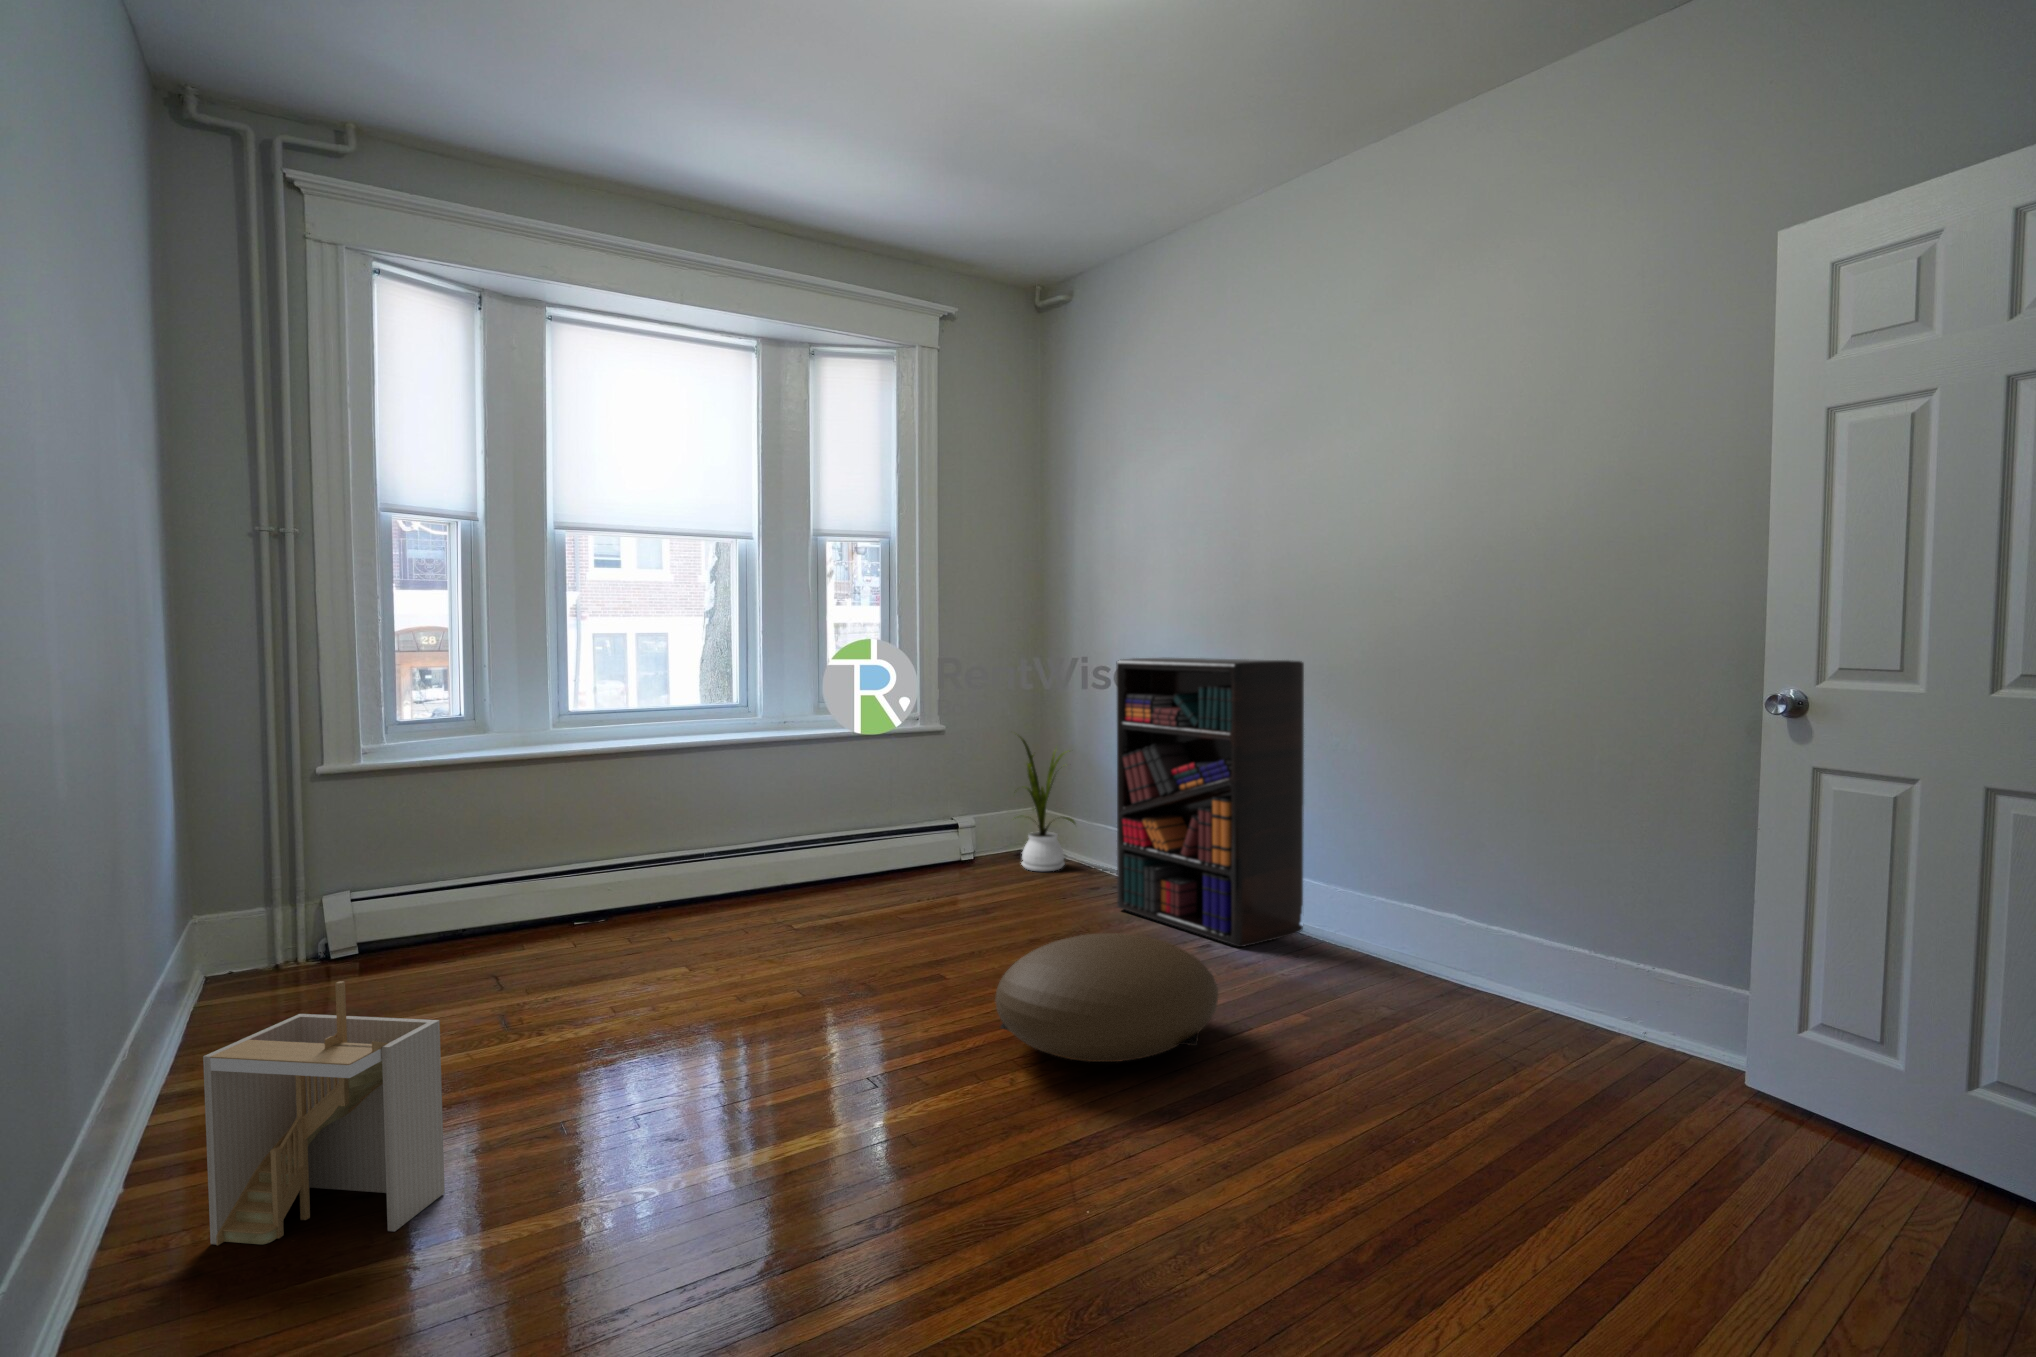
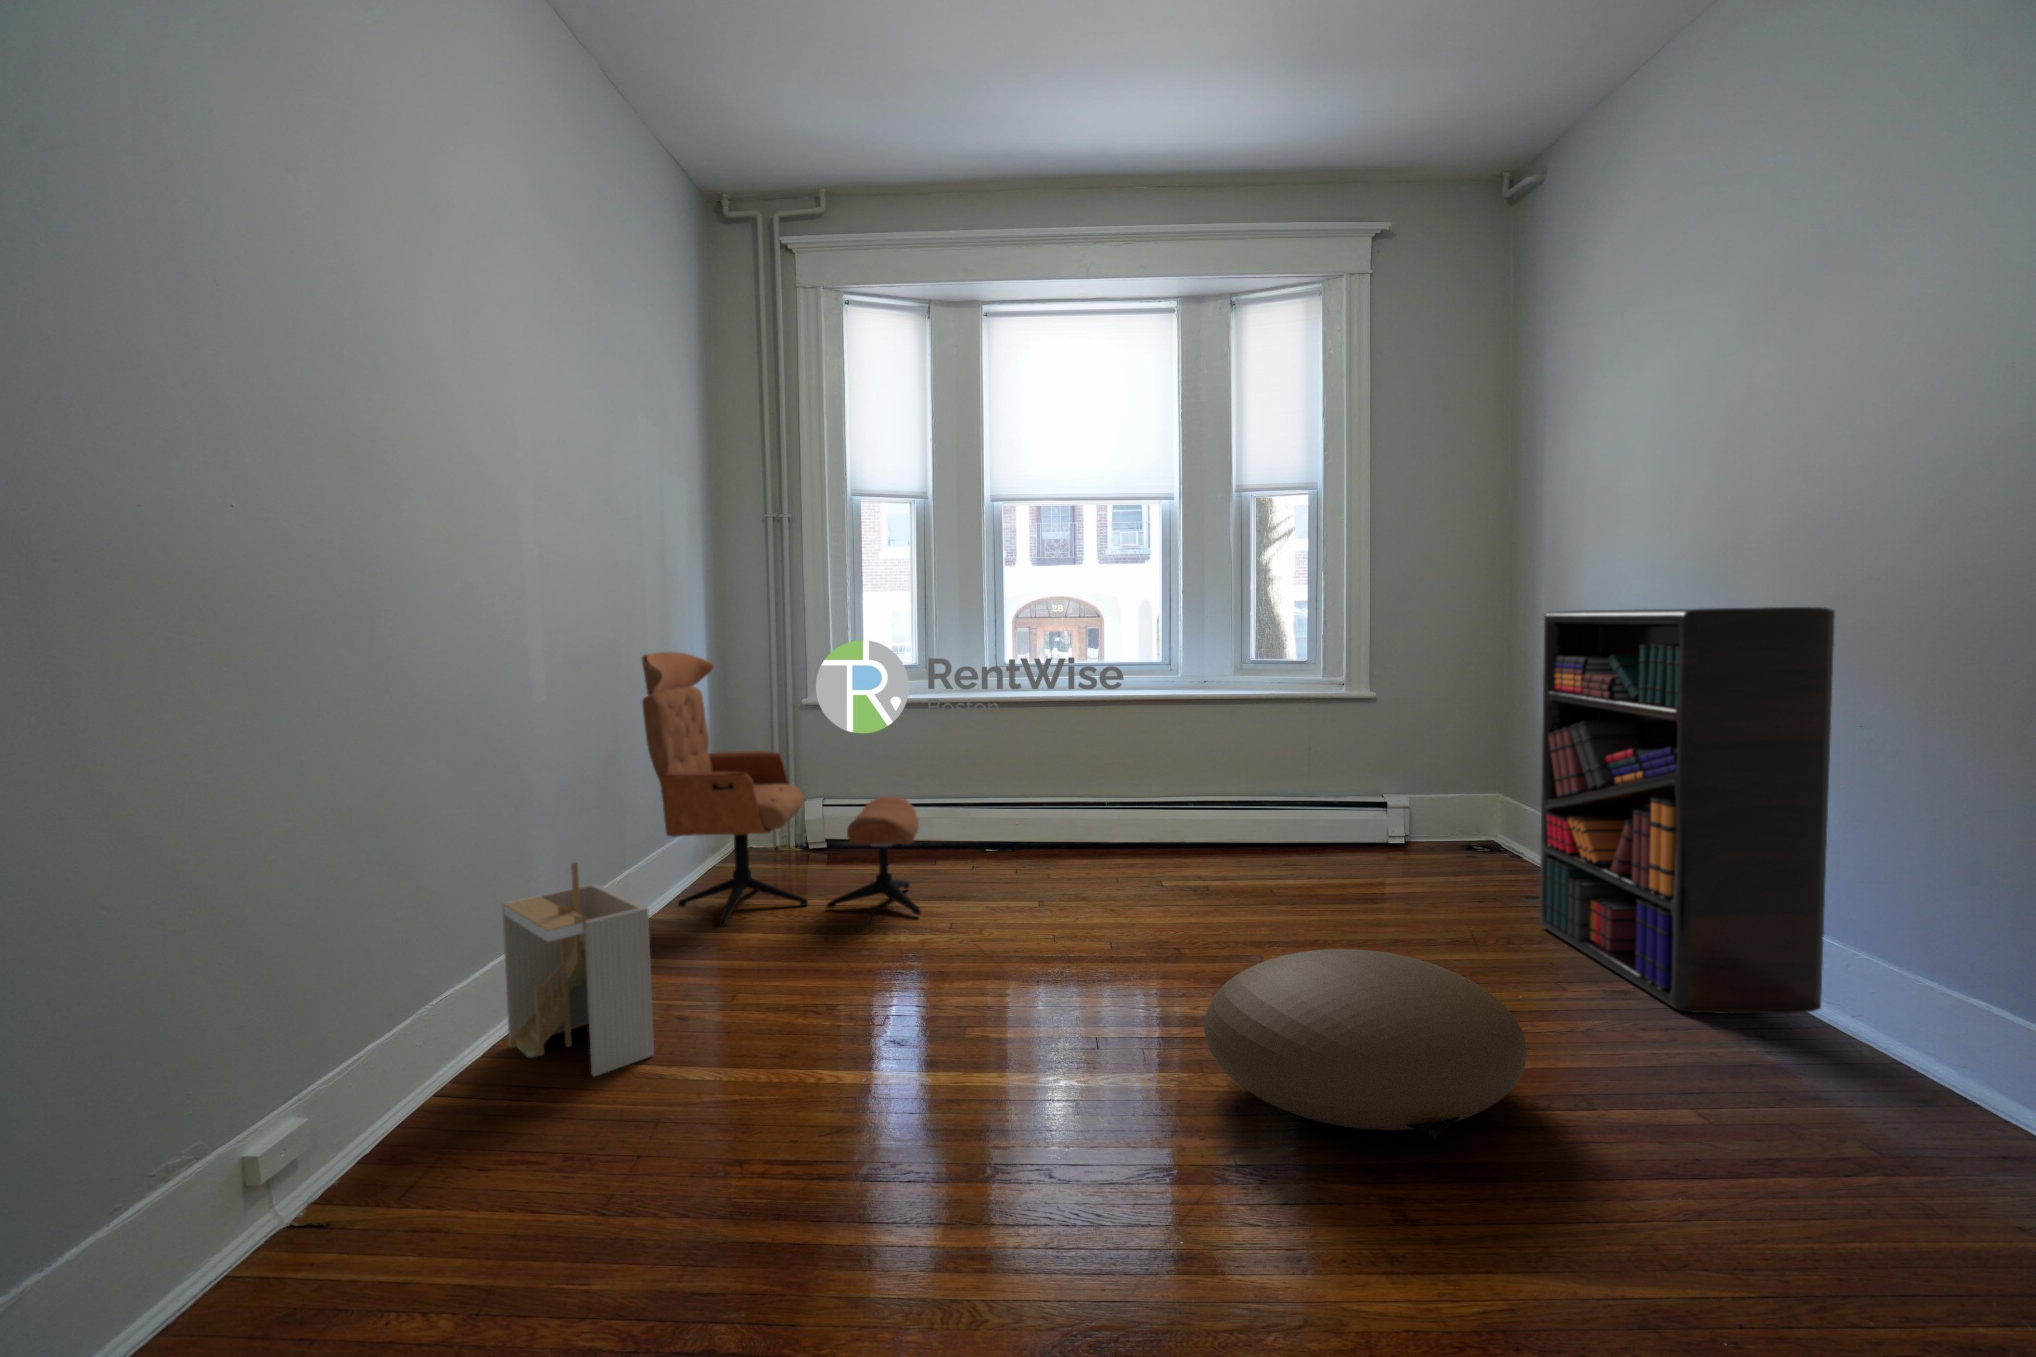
lounge chair: none [190,714,584,1063] -> present [642,652,921,927]
house plant: present [1017,735,1075,871] -> none [1448,700,1536,867]

